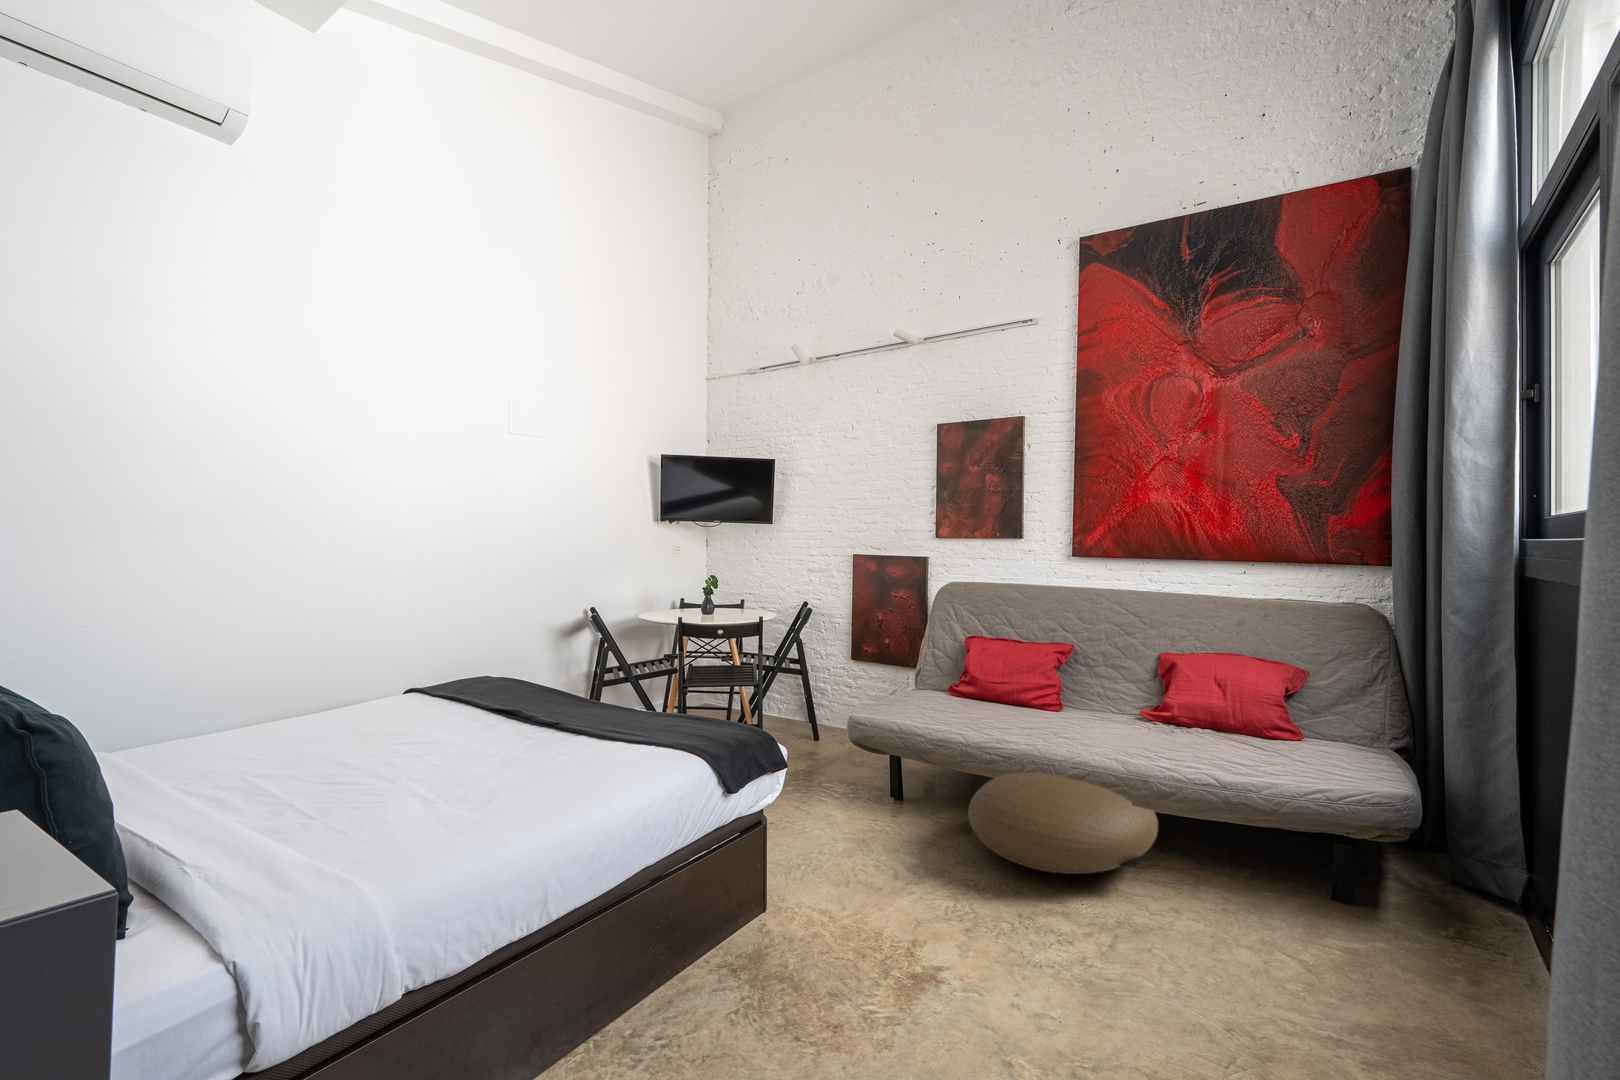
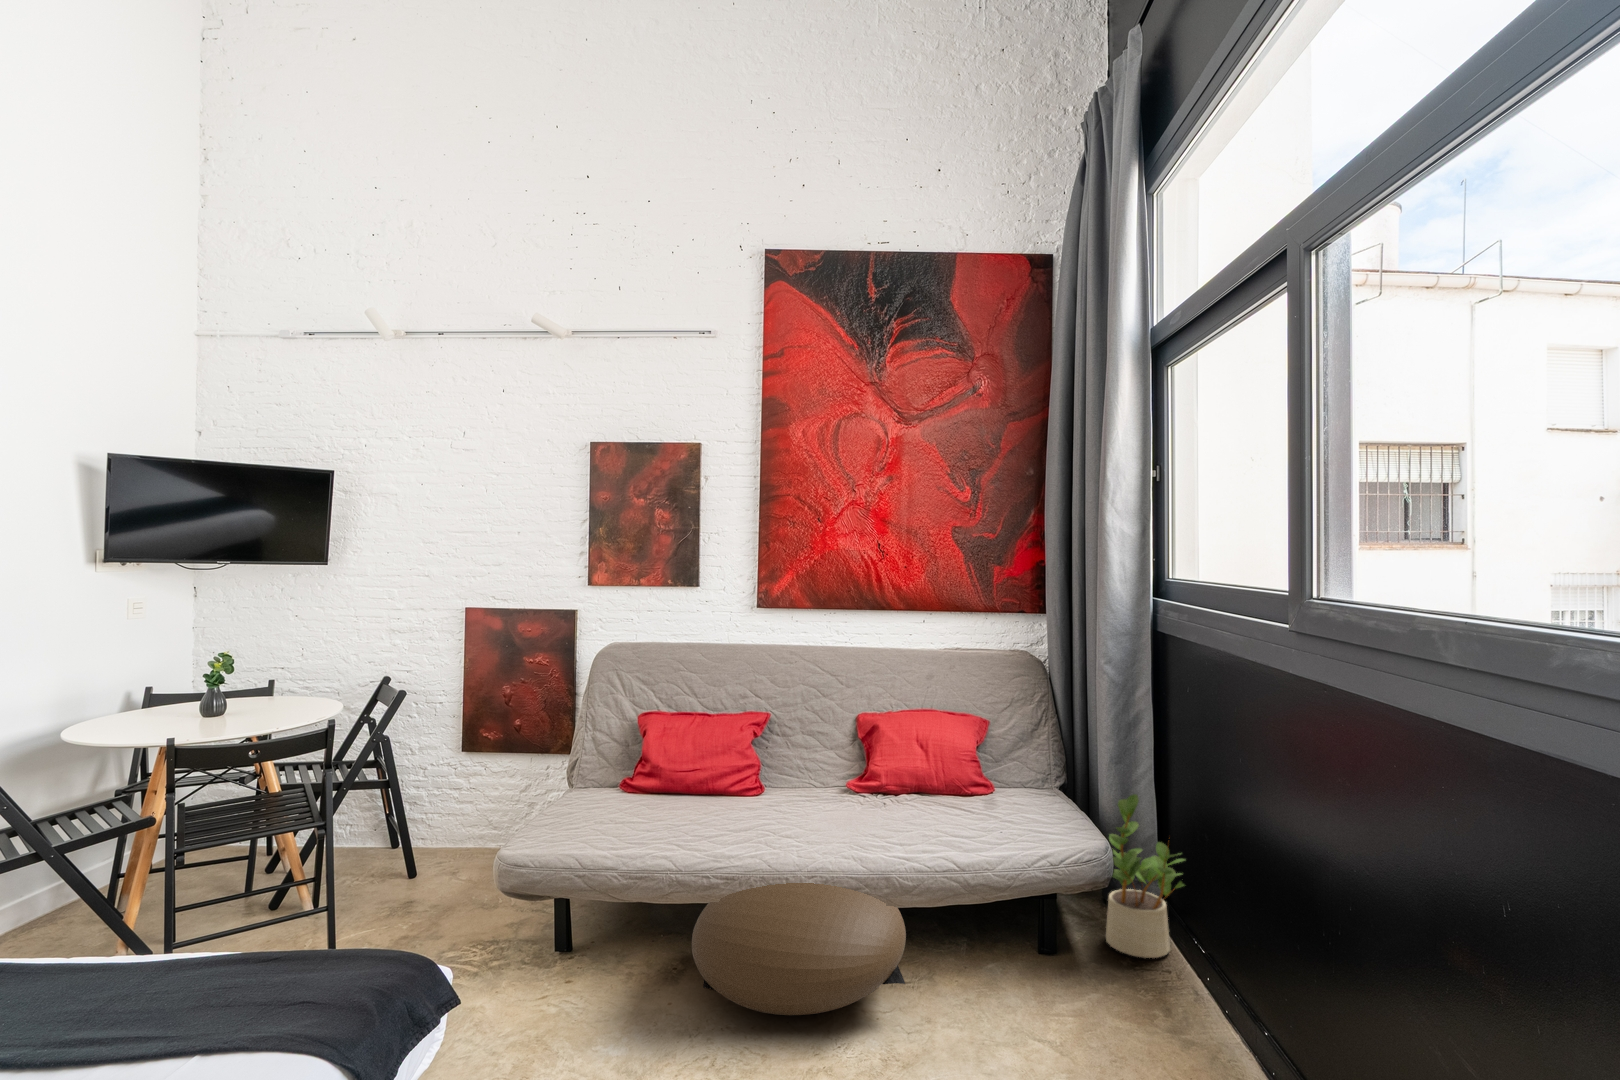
potted plant: none [1403,752,1520,925] -> present [1106,794,1185,958]

